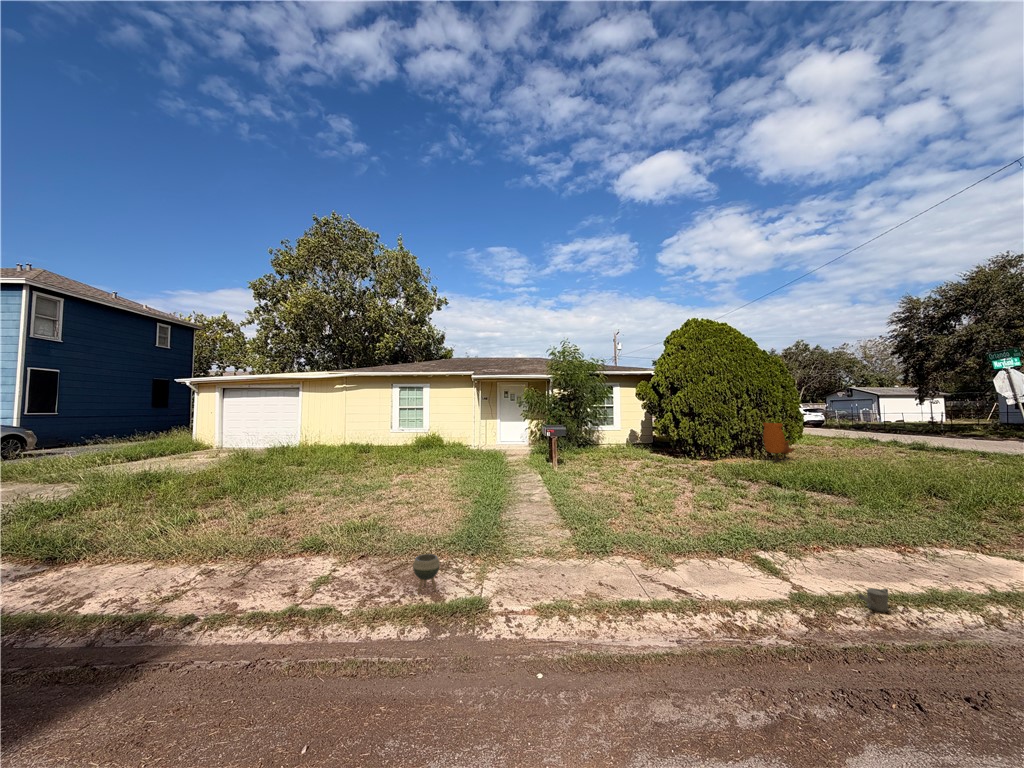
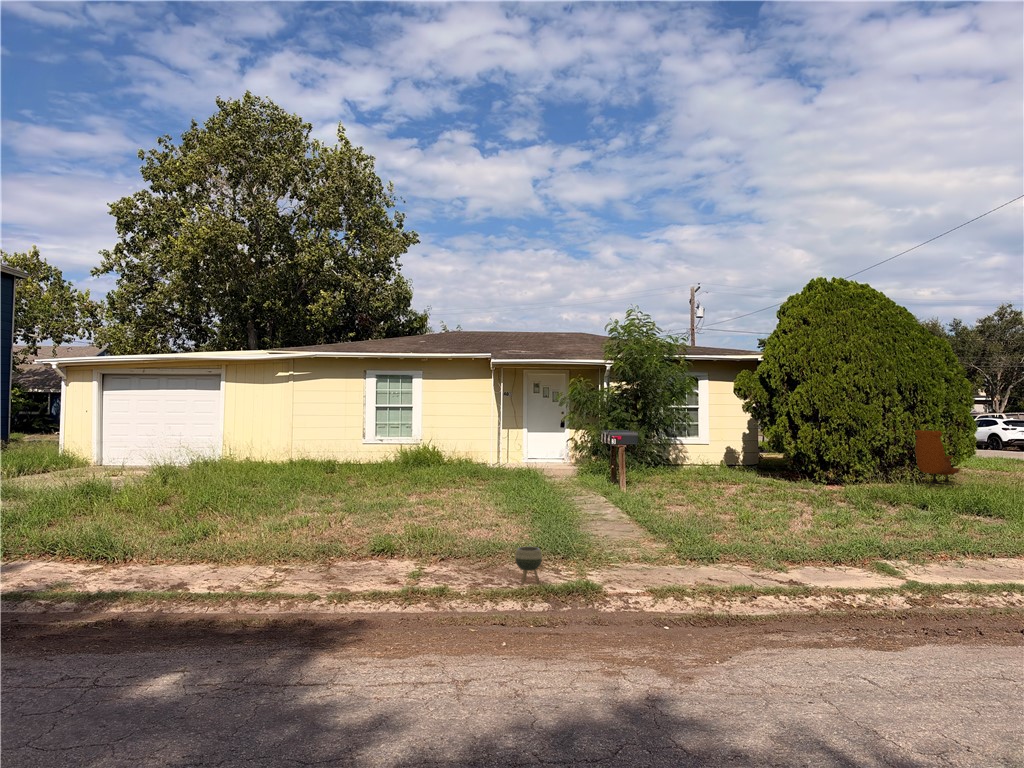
watering can: present [858,588,888,612] -> none [966,577,999,597]

